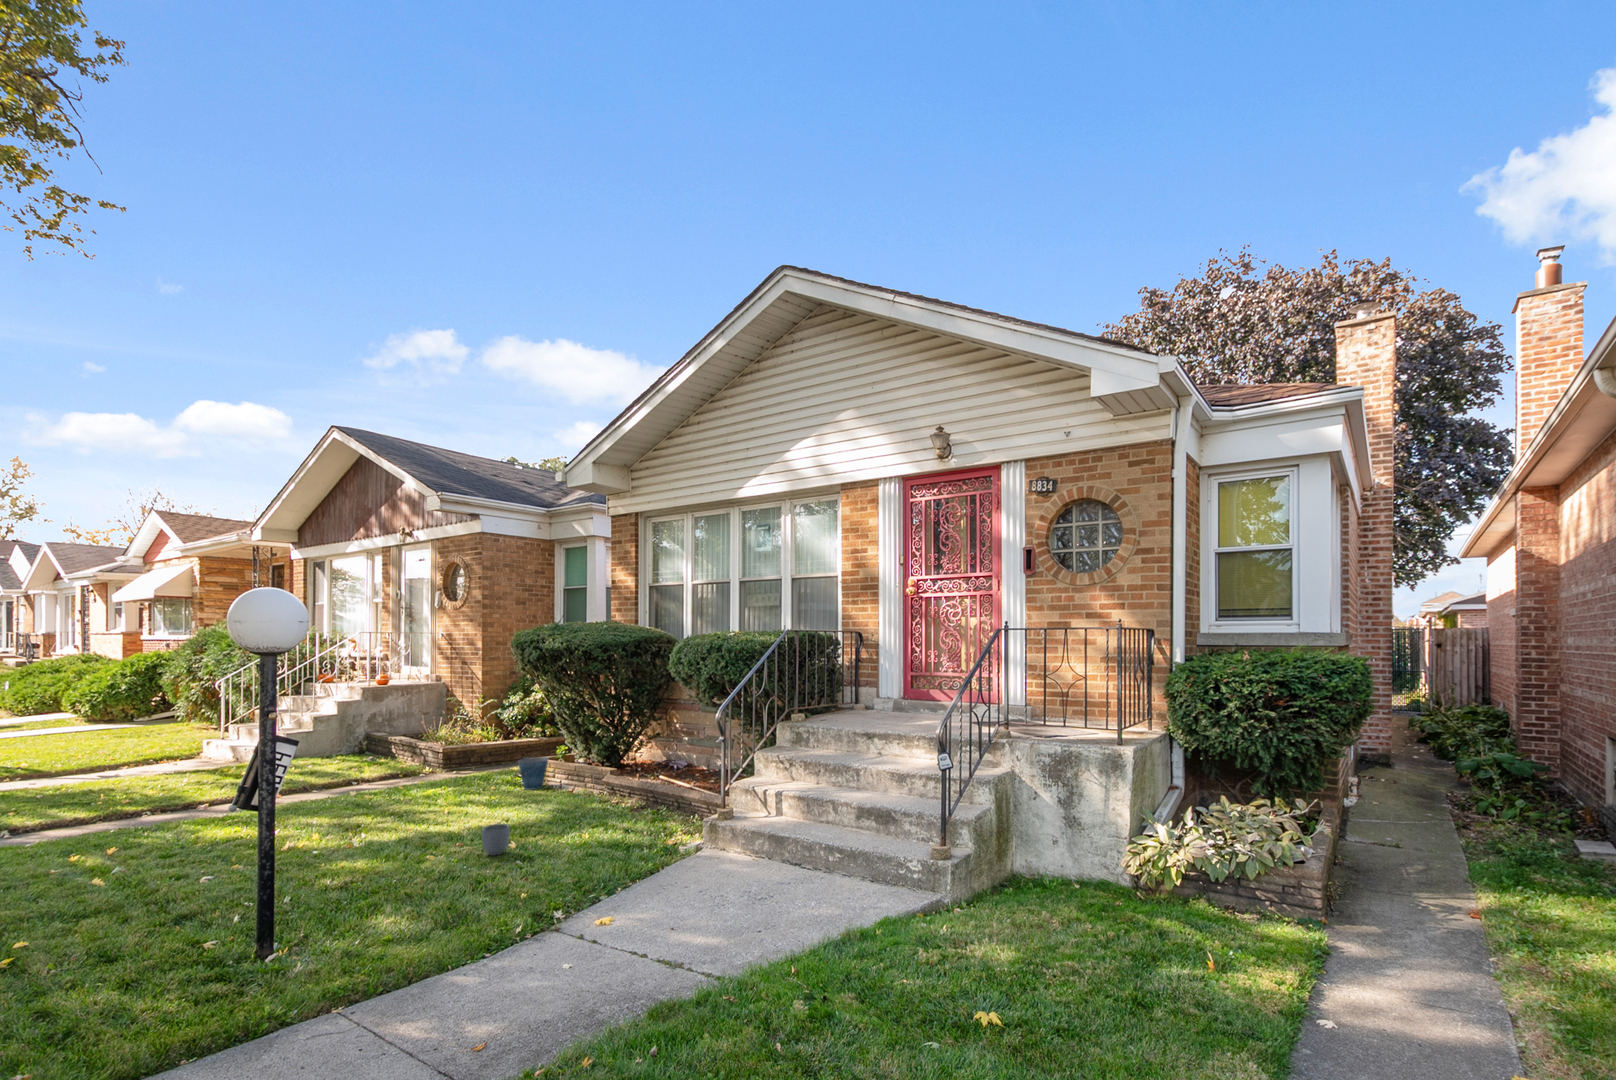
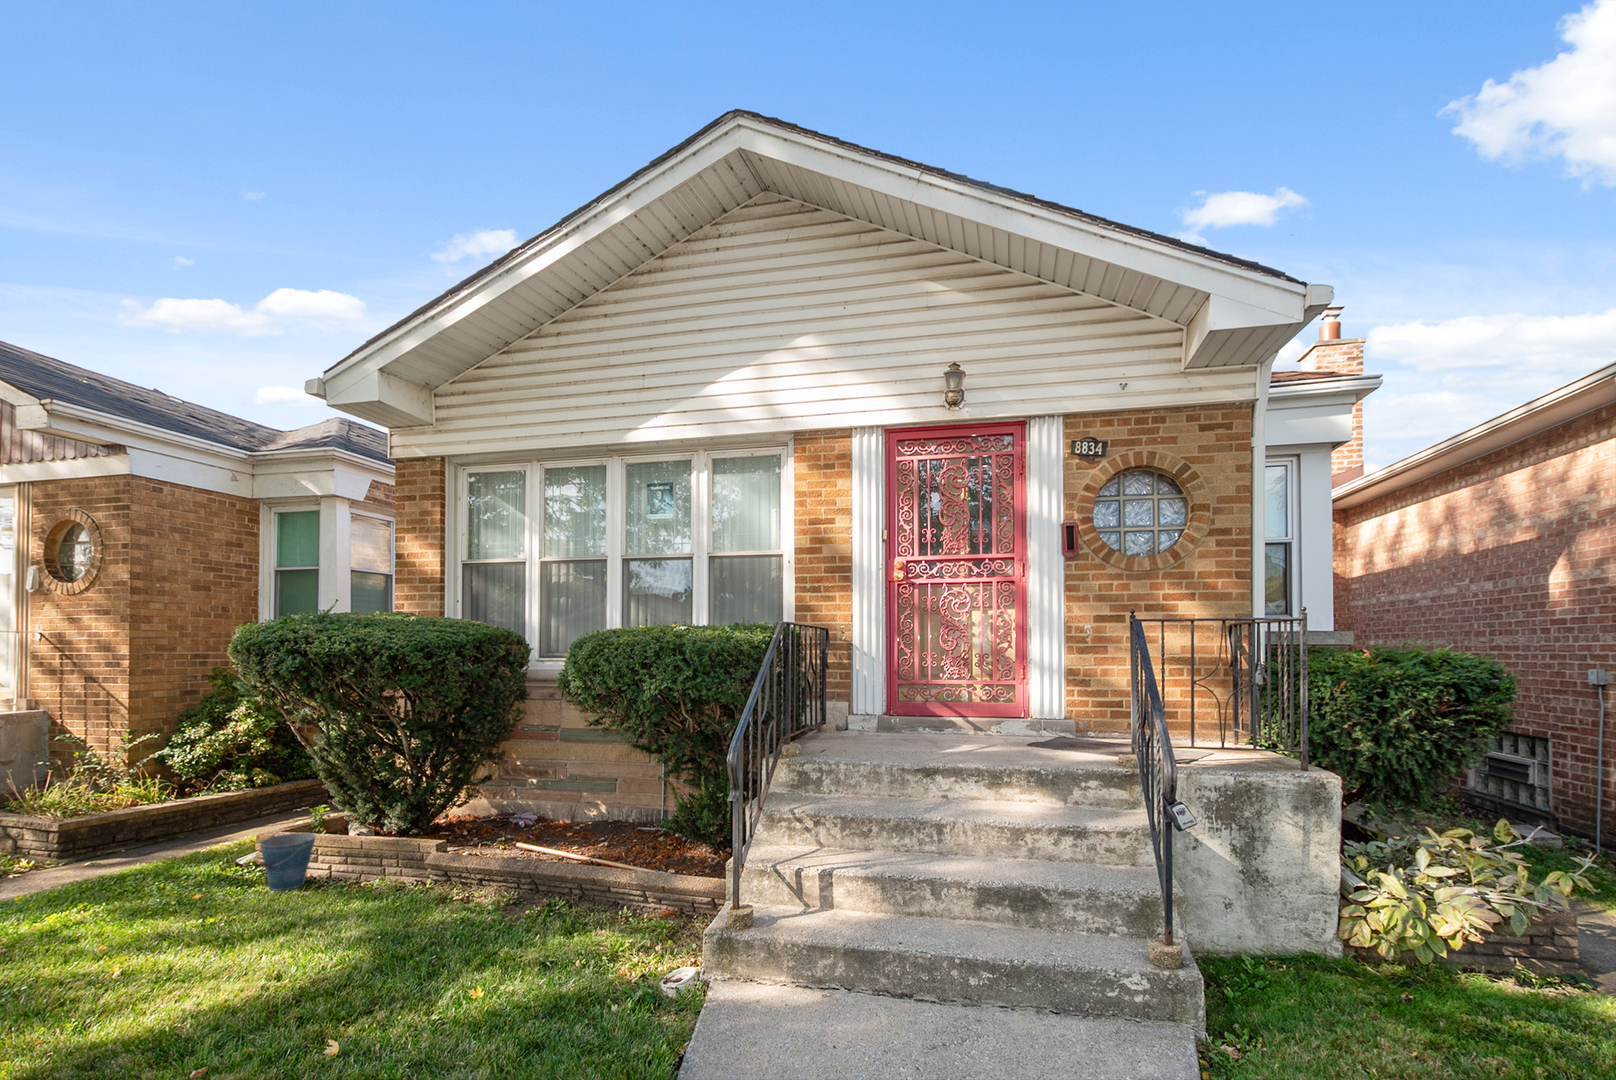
planter: present [482,824,510,856] -> none [287,983,345,1051]

